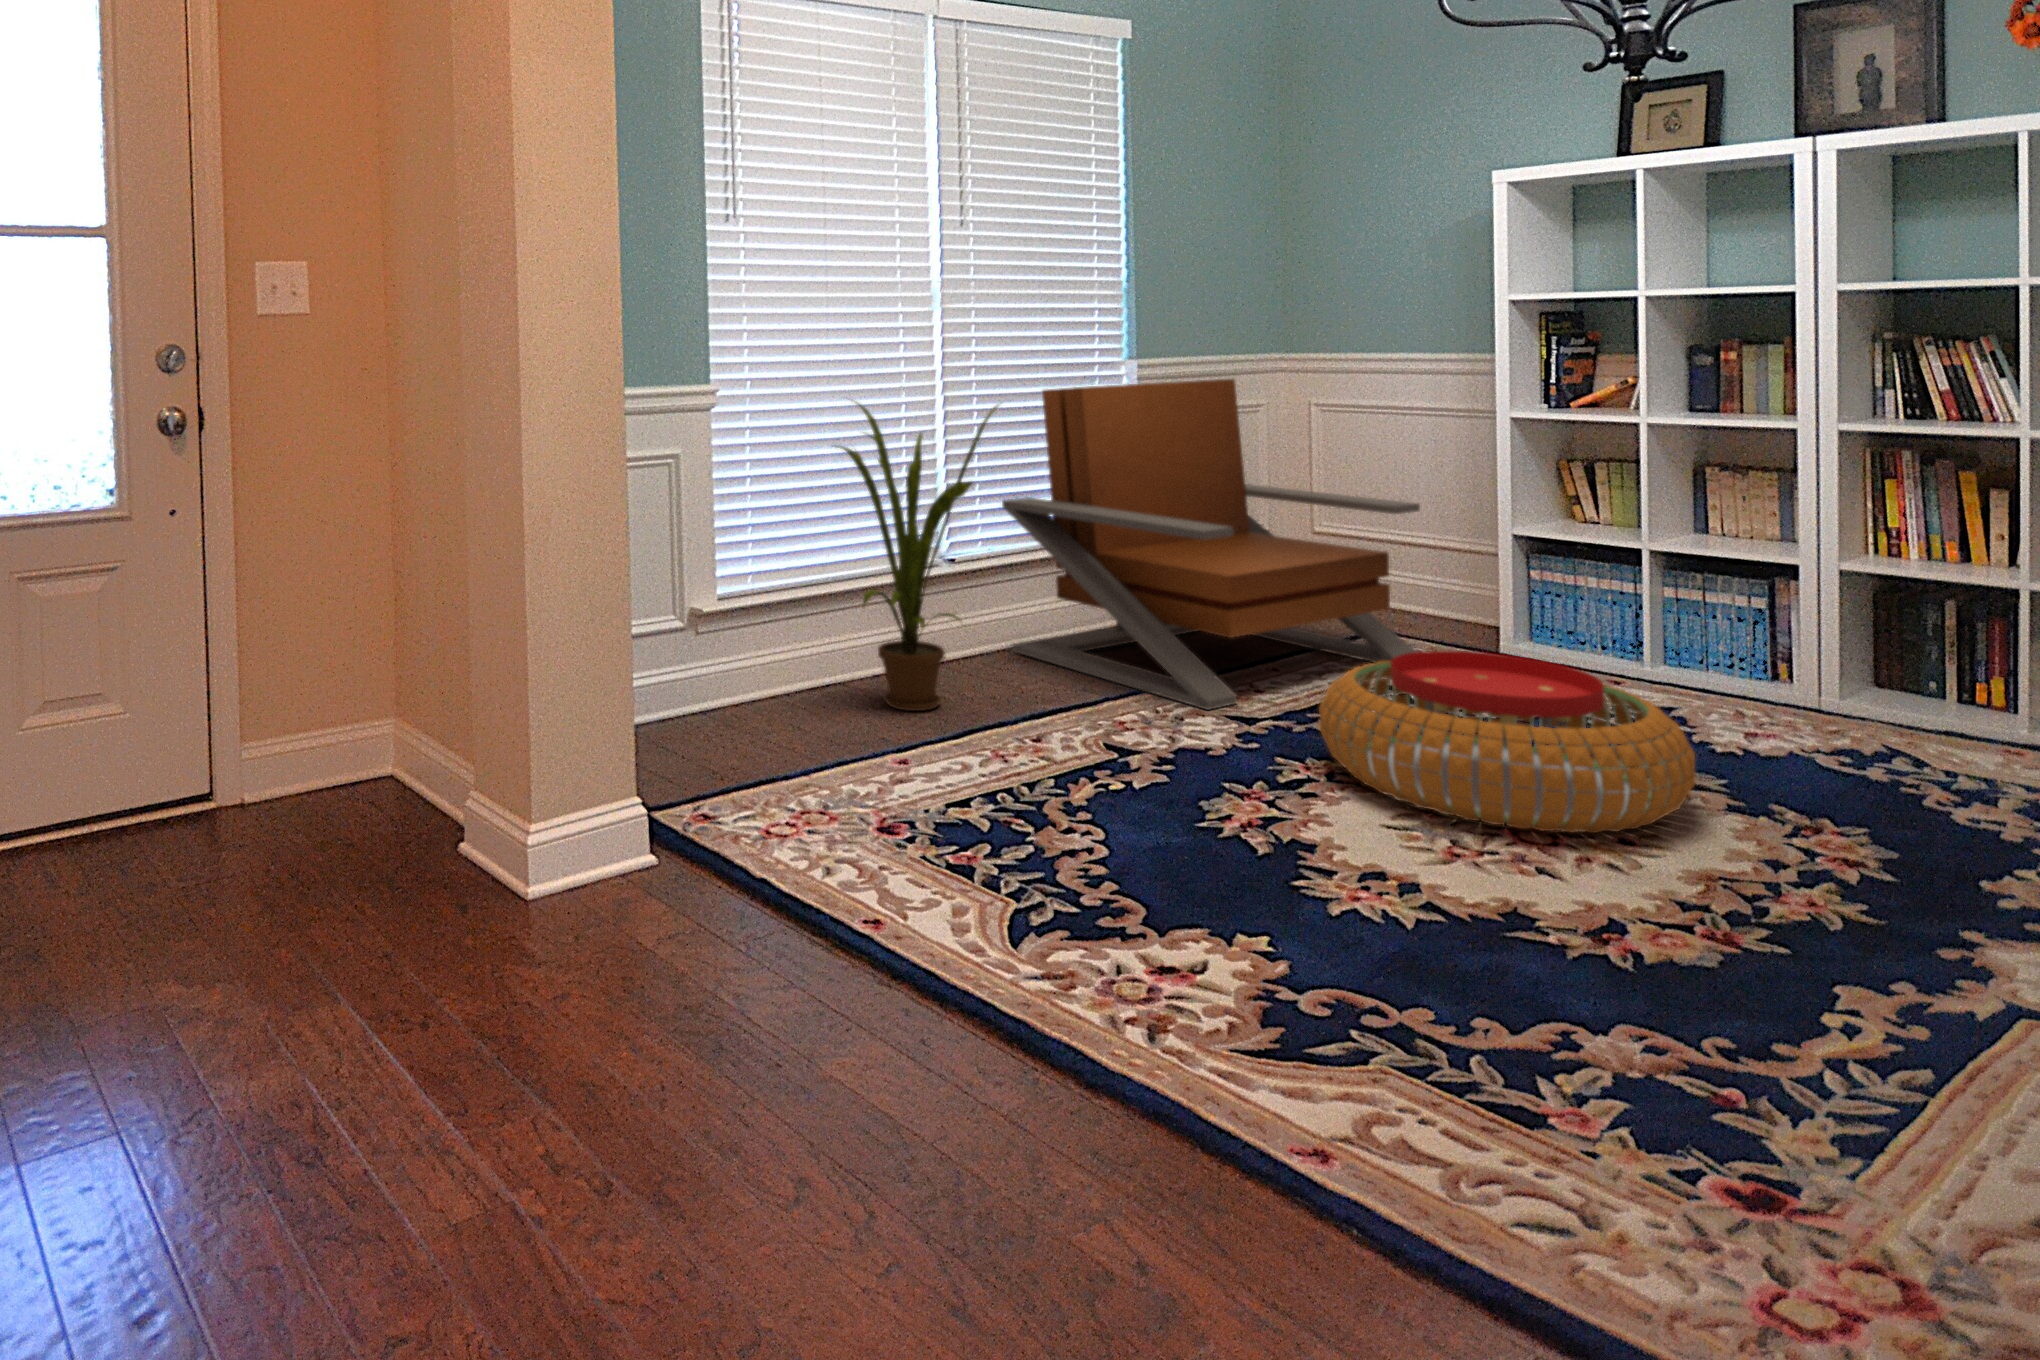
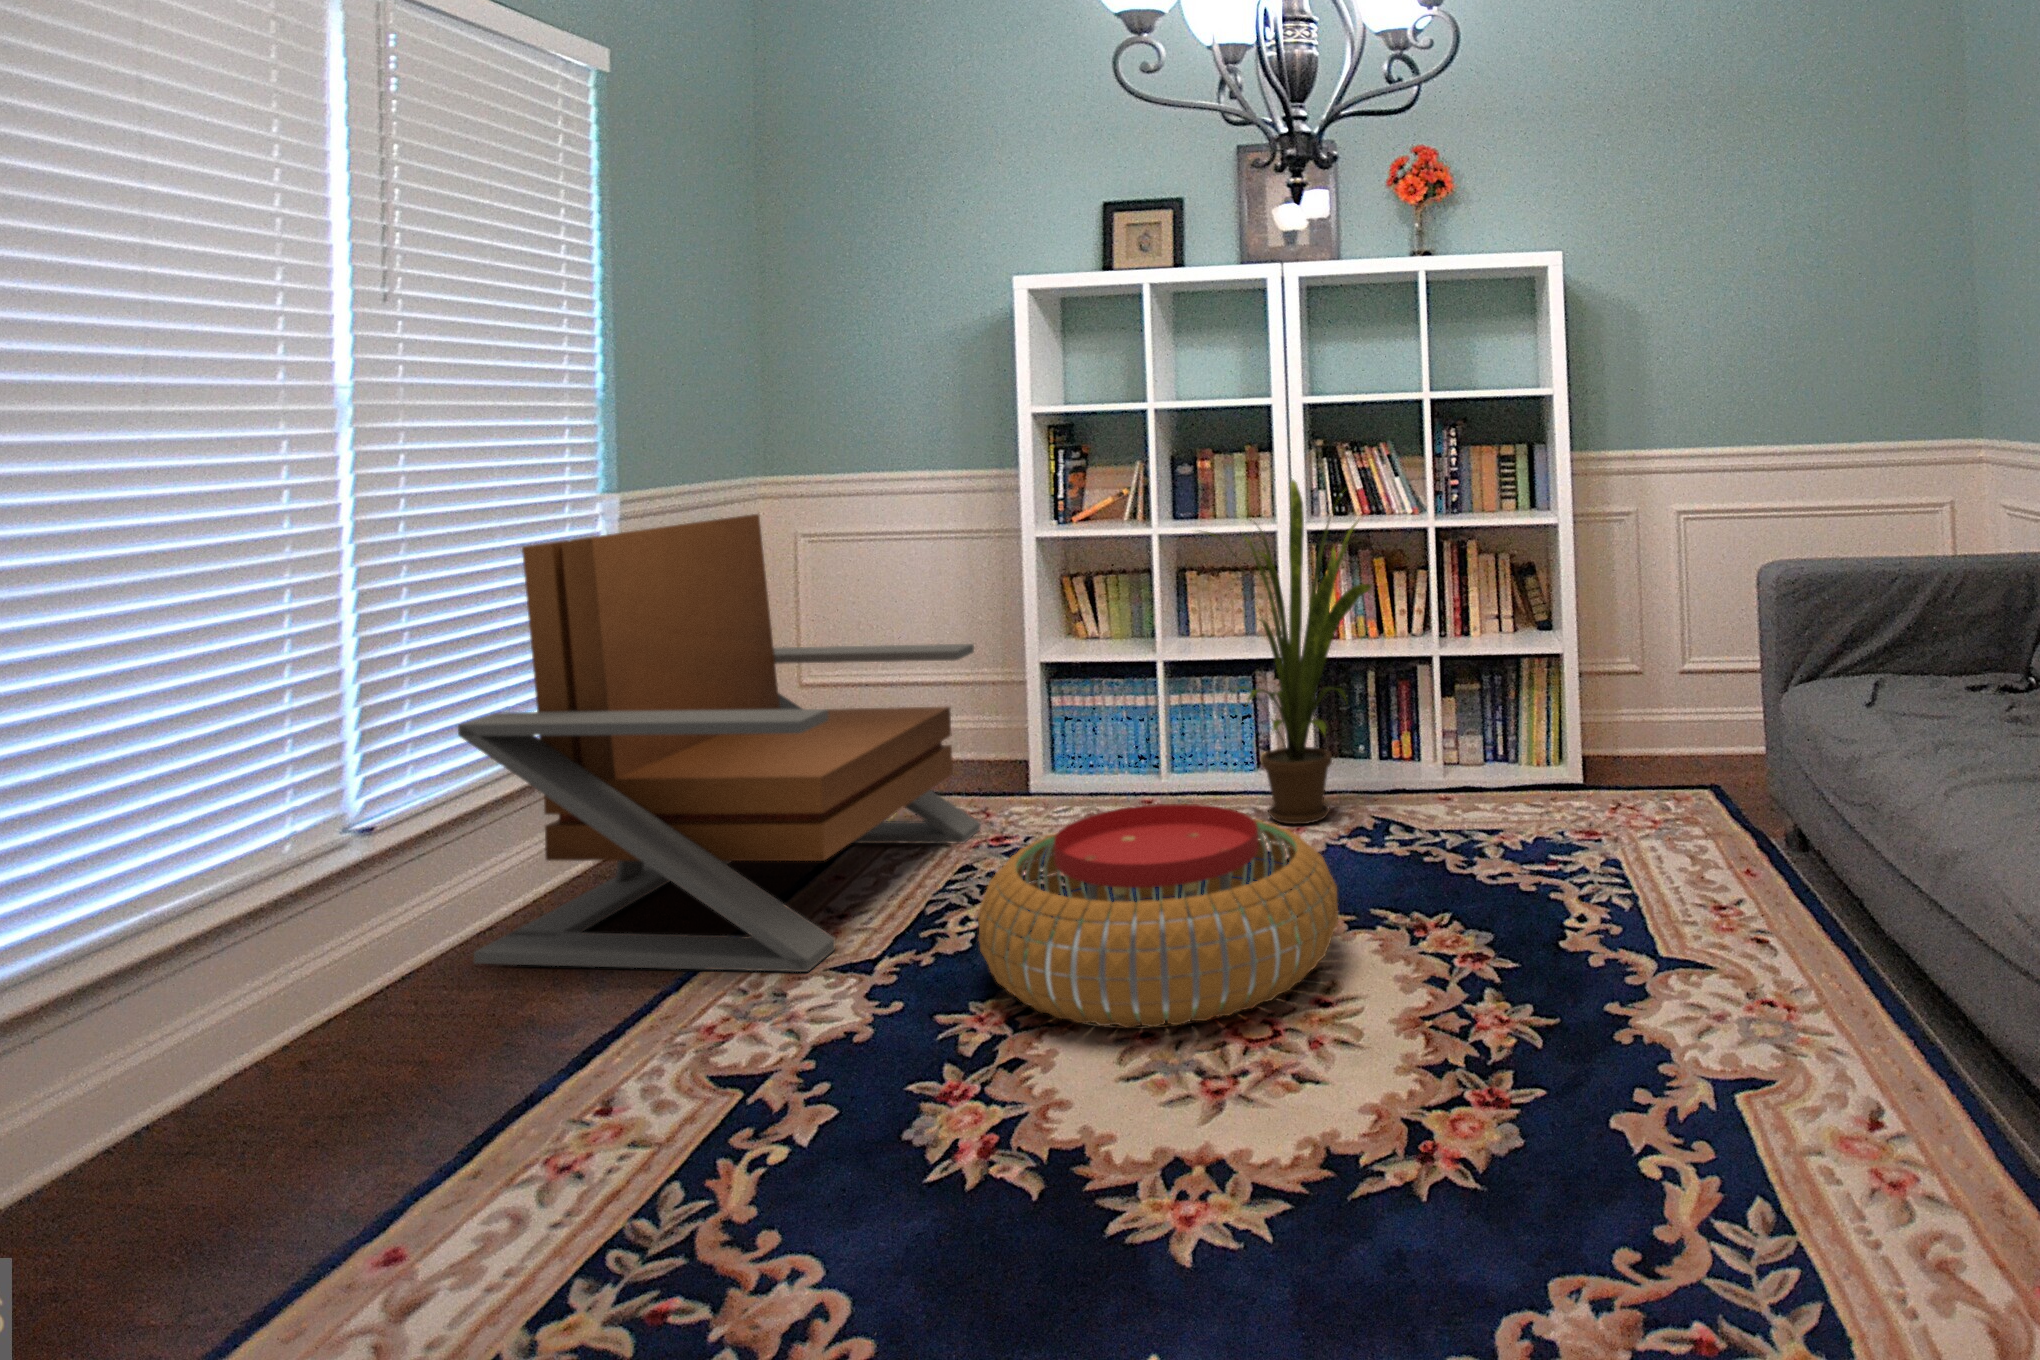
house plant: present [832,403,997,711] -> present [1202,480,1372,824]

